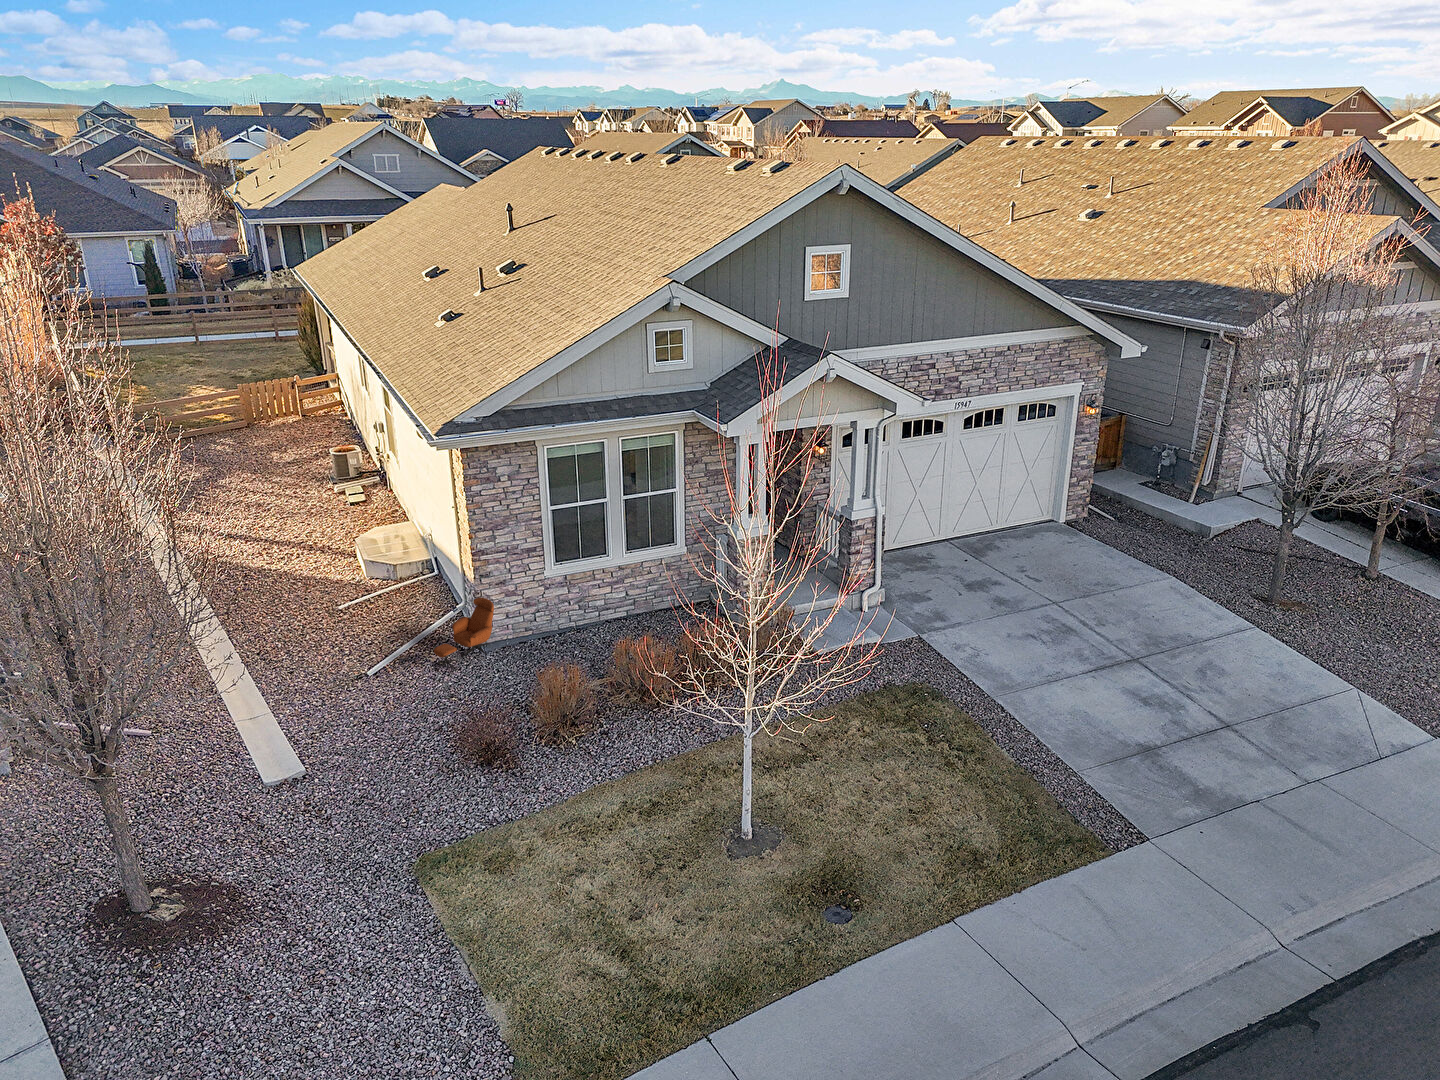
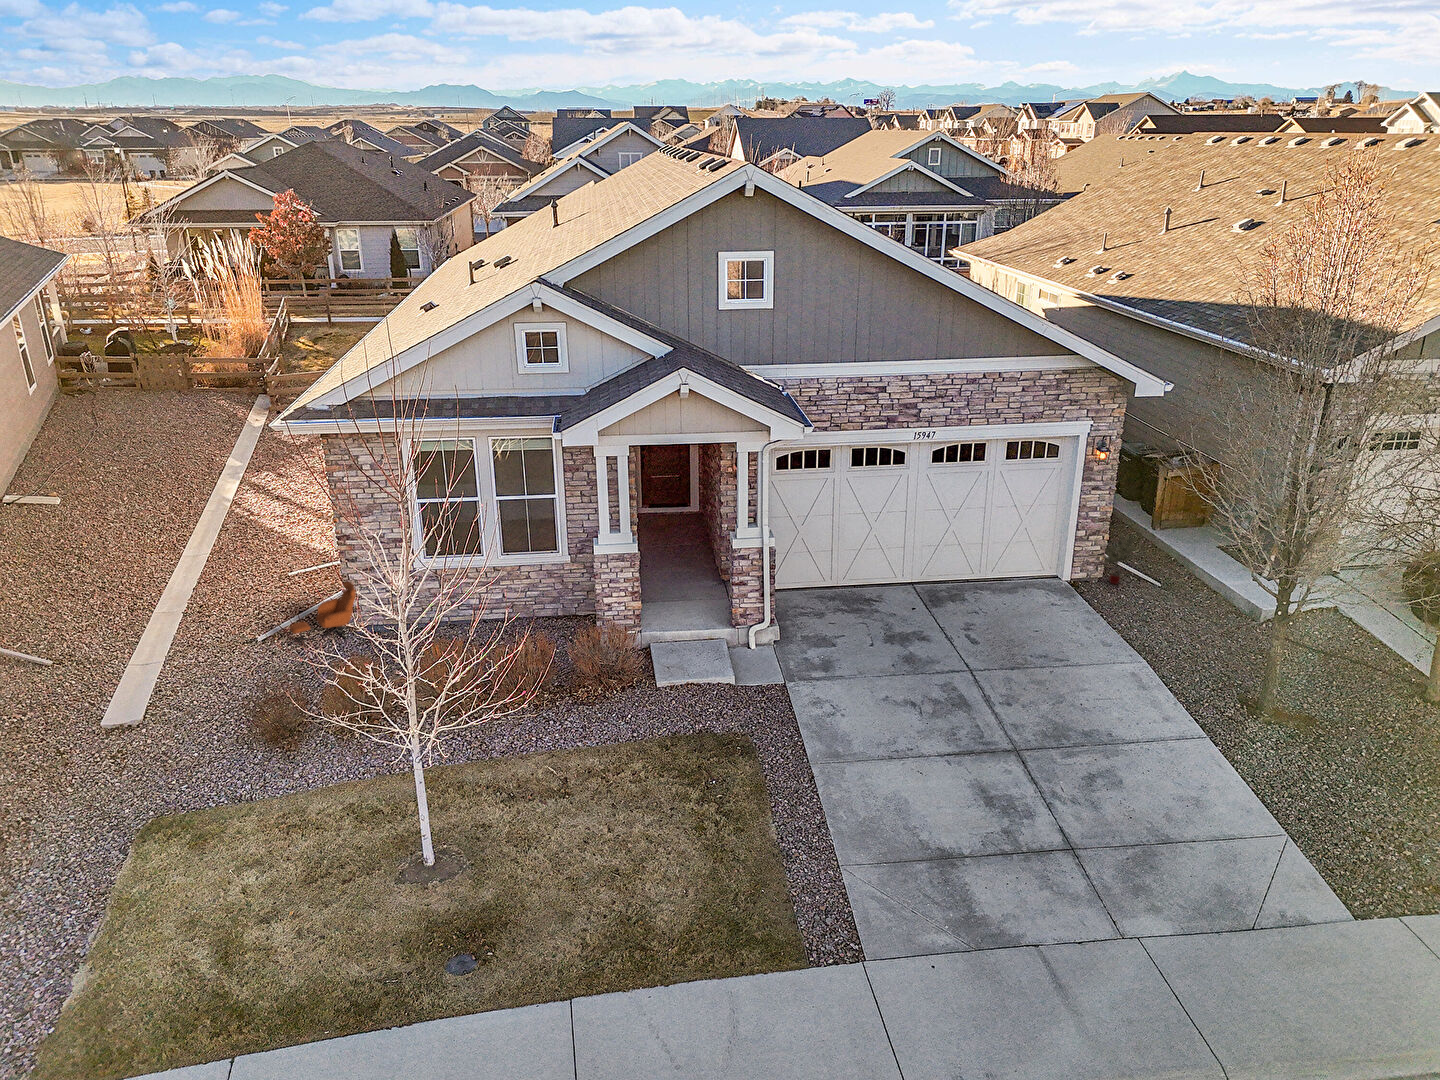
potted tree: none [1090,474,1115,519] -> present [1102,534,1135,584]

